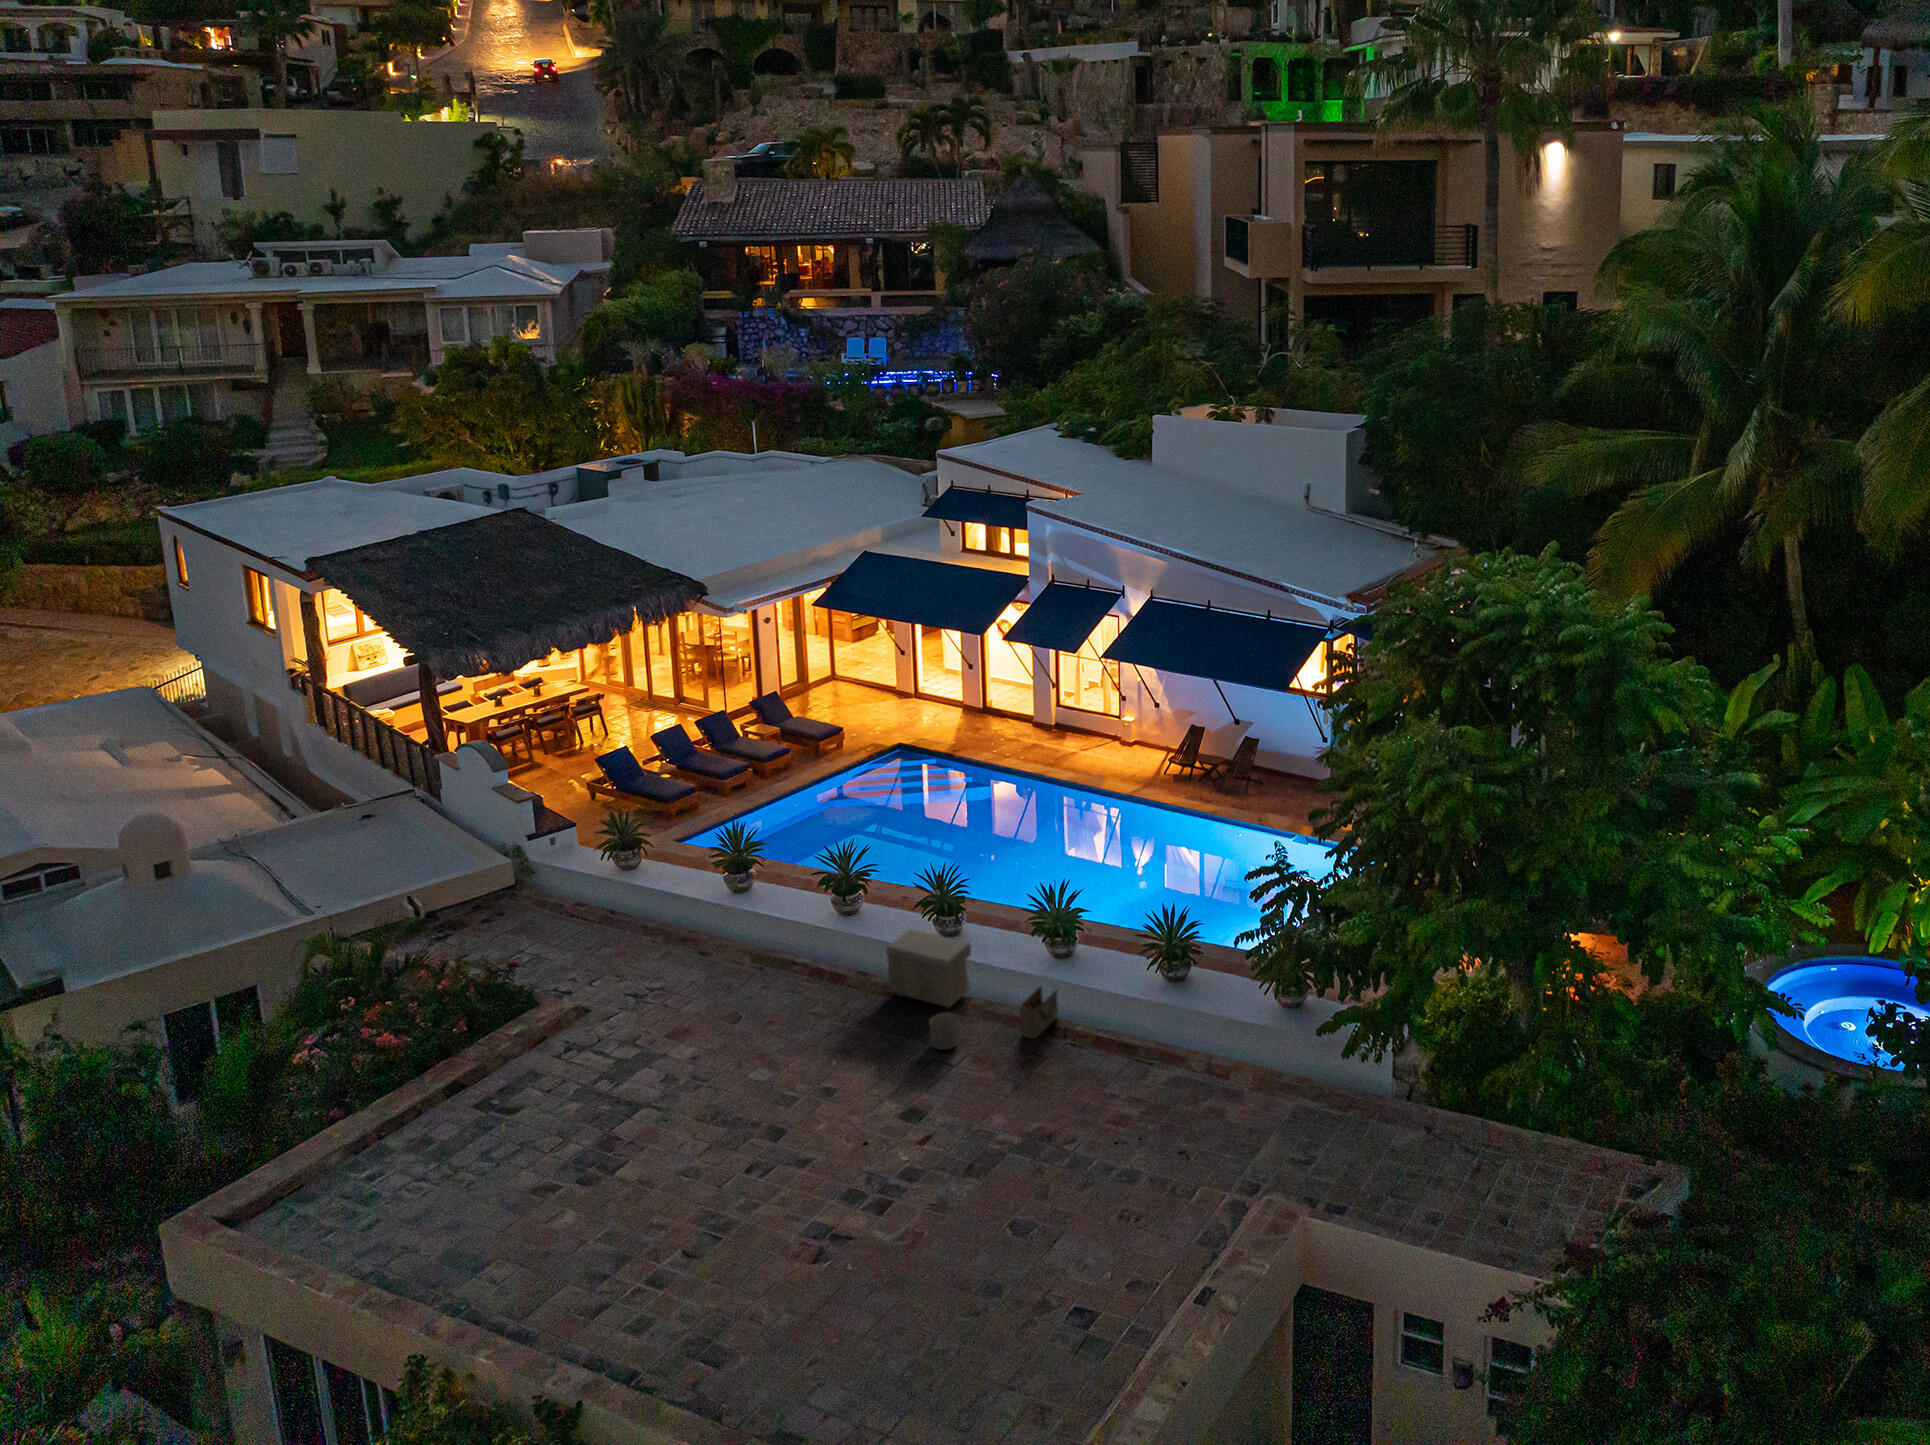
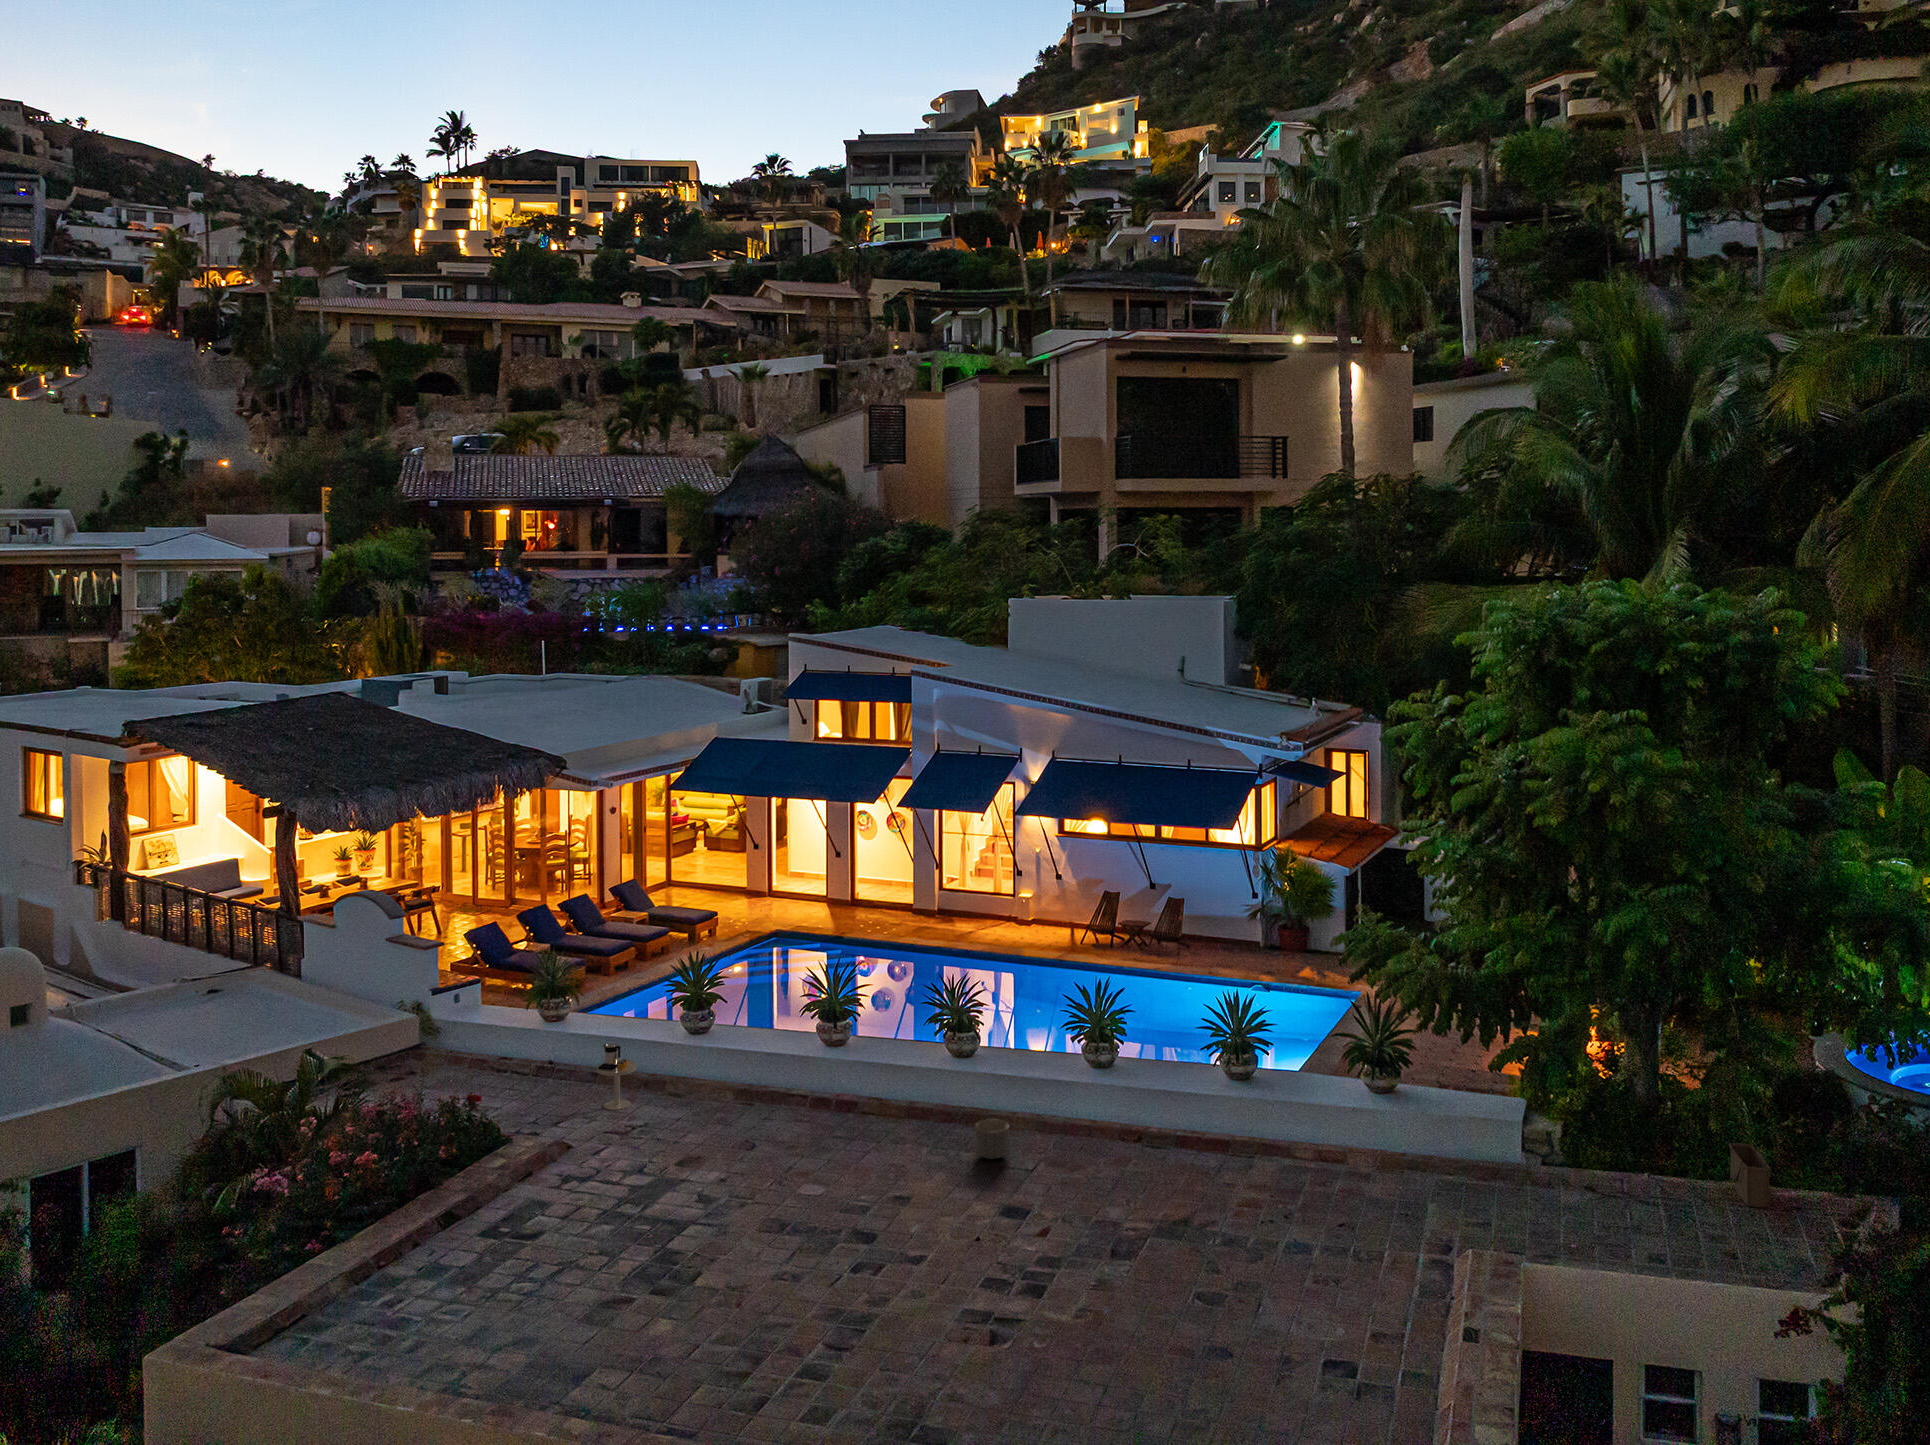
side table: none [637,907,674,964] -> present [597,1043,637,1110]
storage bench: present [886,929,972,1008] -> none [902,1047,993,1129]
basket: present [1019,987,1058,1039] -> present [1729,1143,1771,1207]

